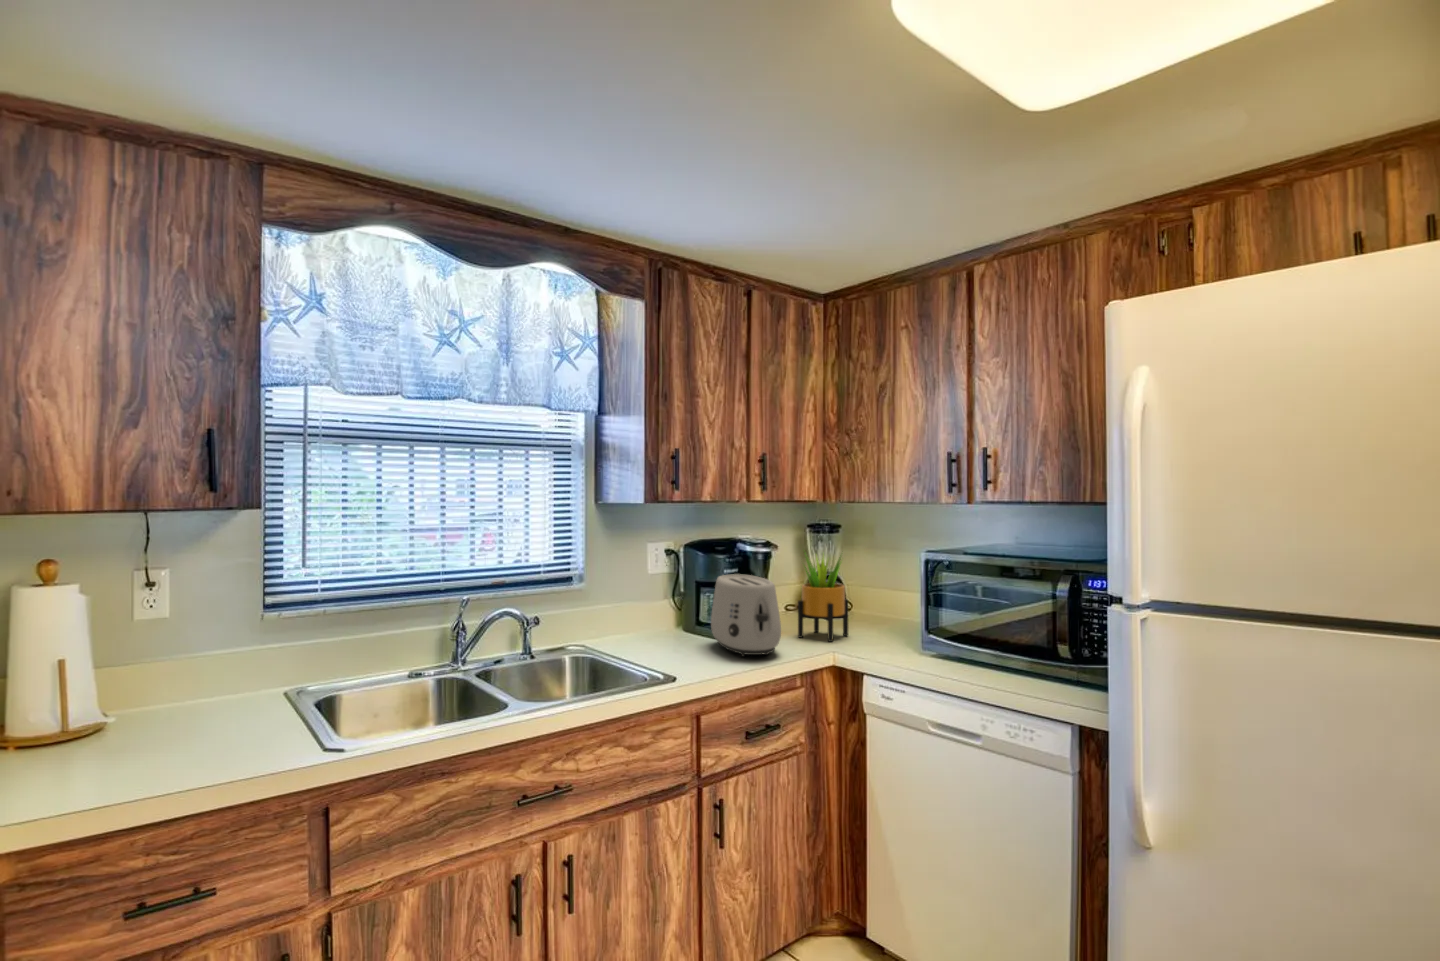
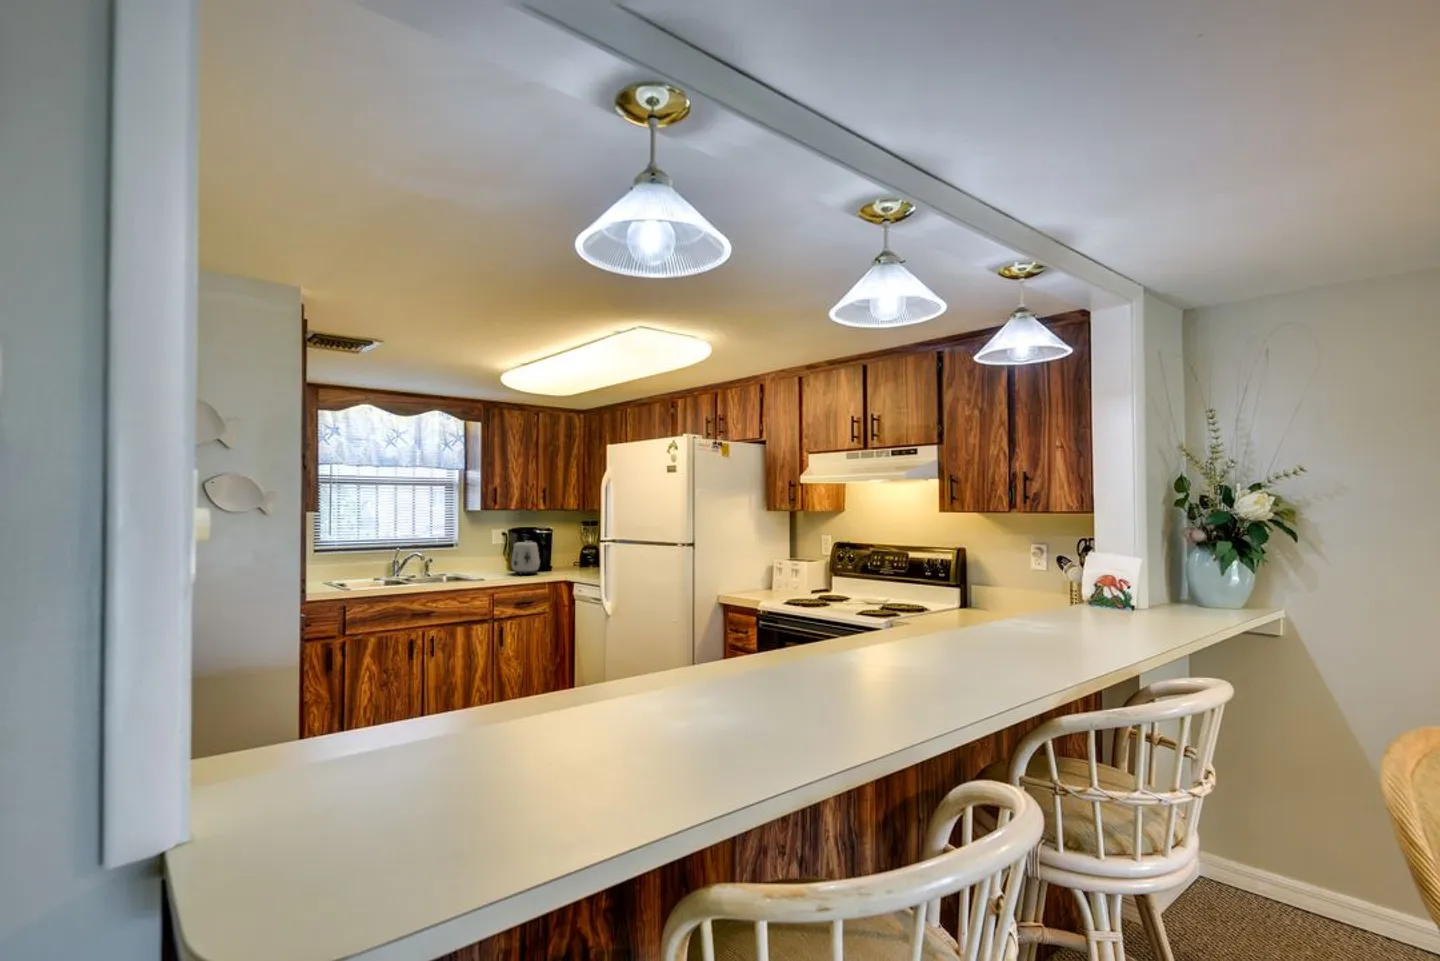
potted plant: present [798,555,848,642] -> none [558,531,582,572]

